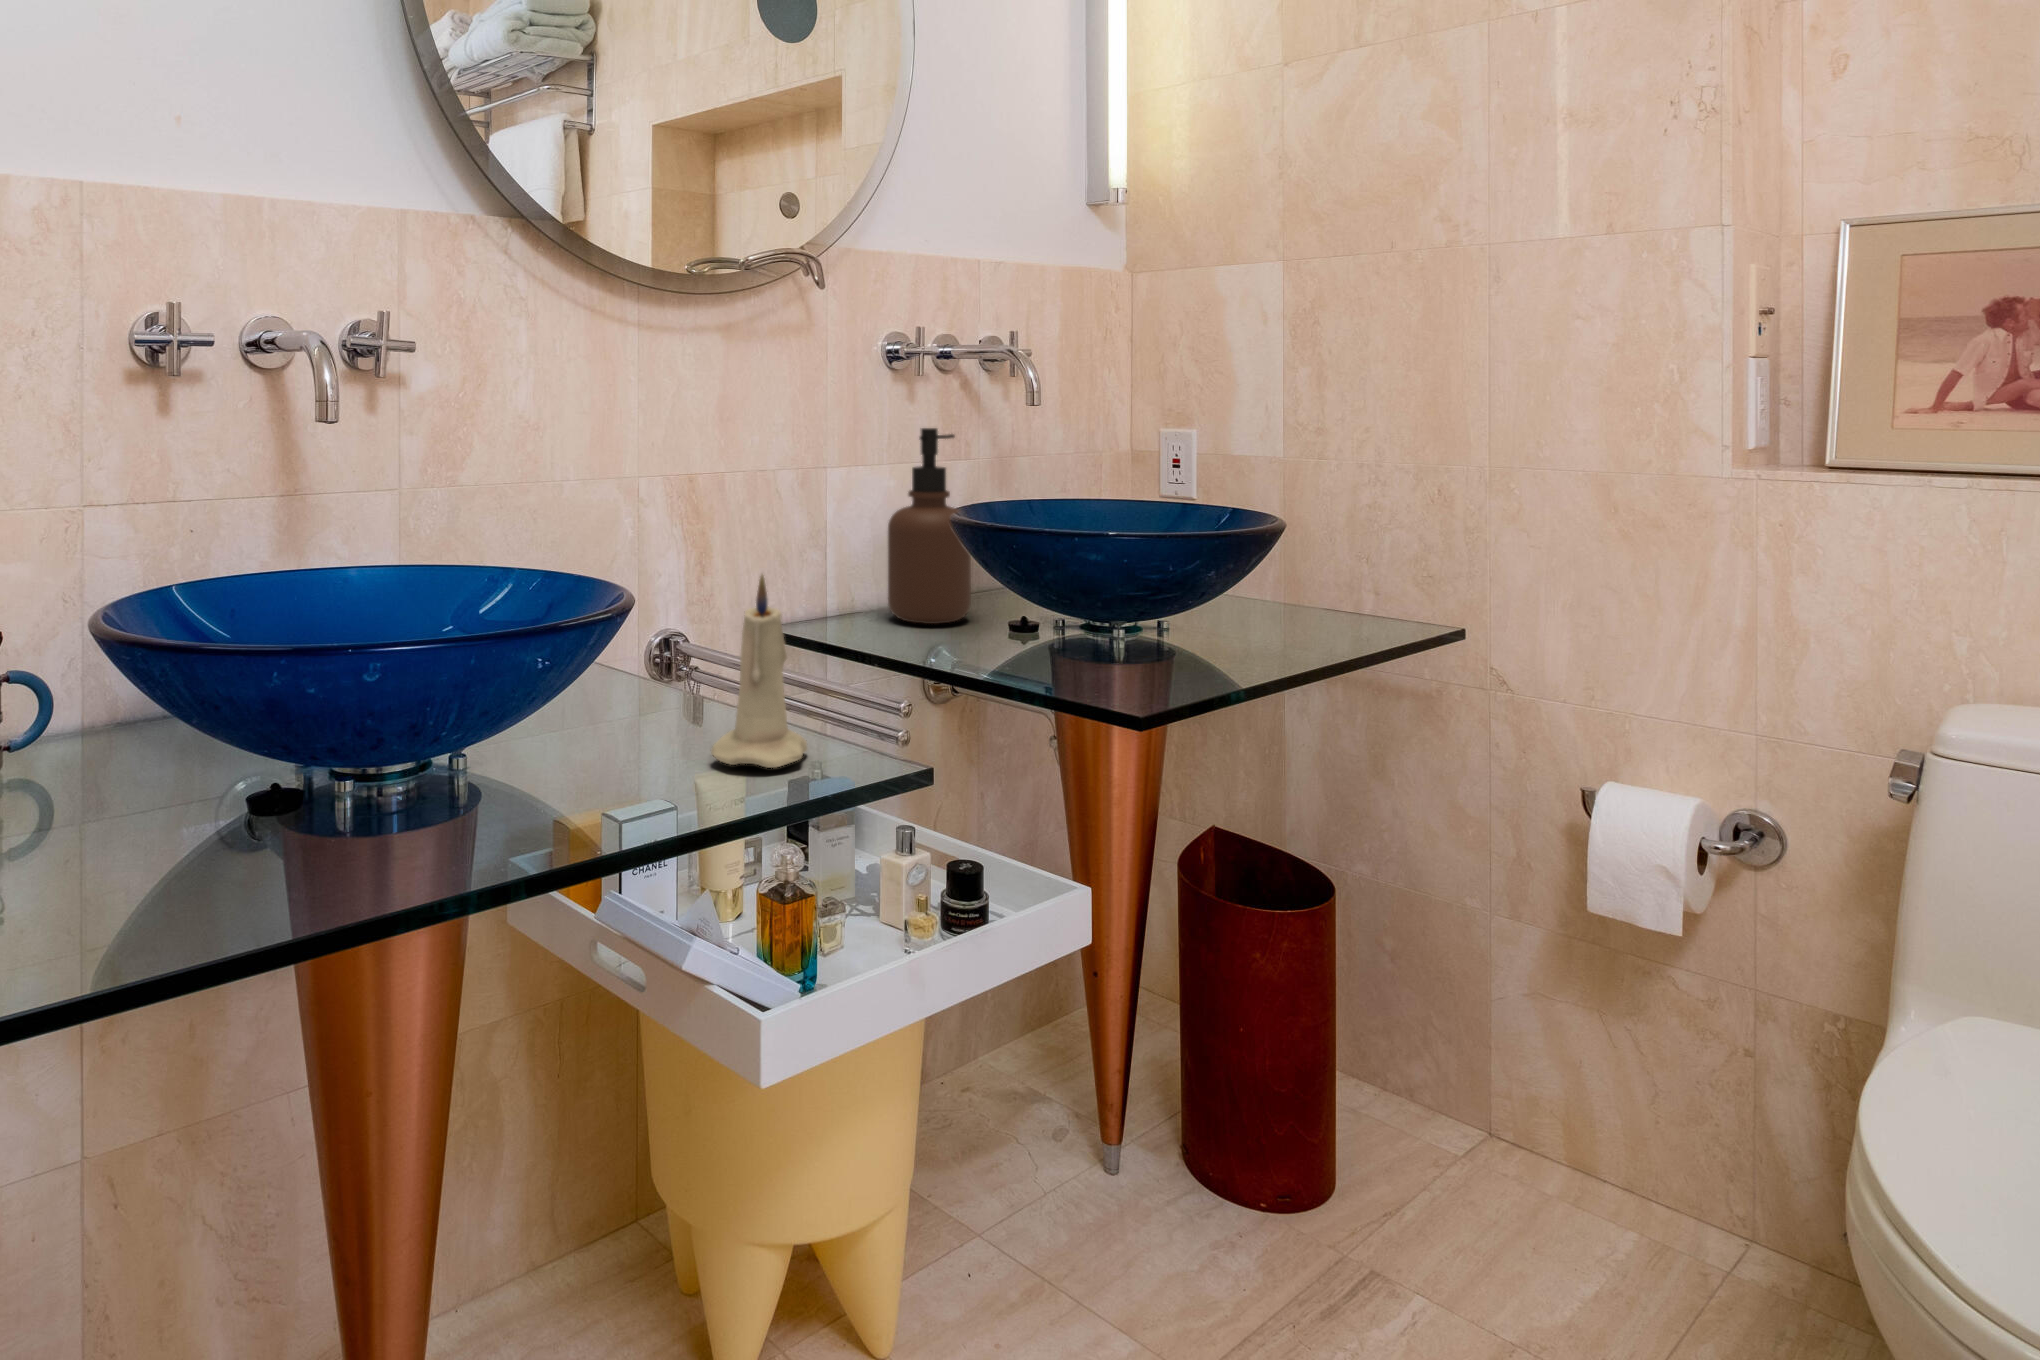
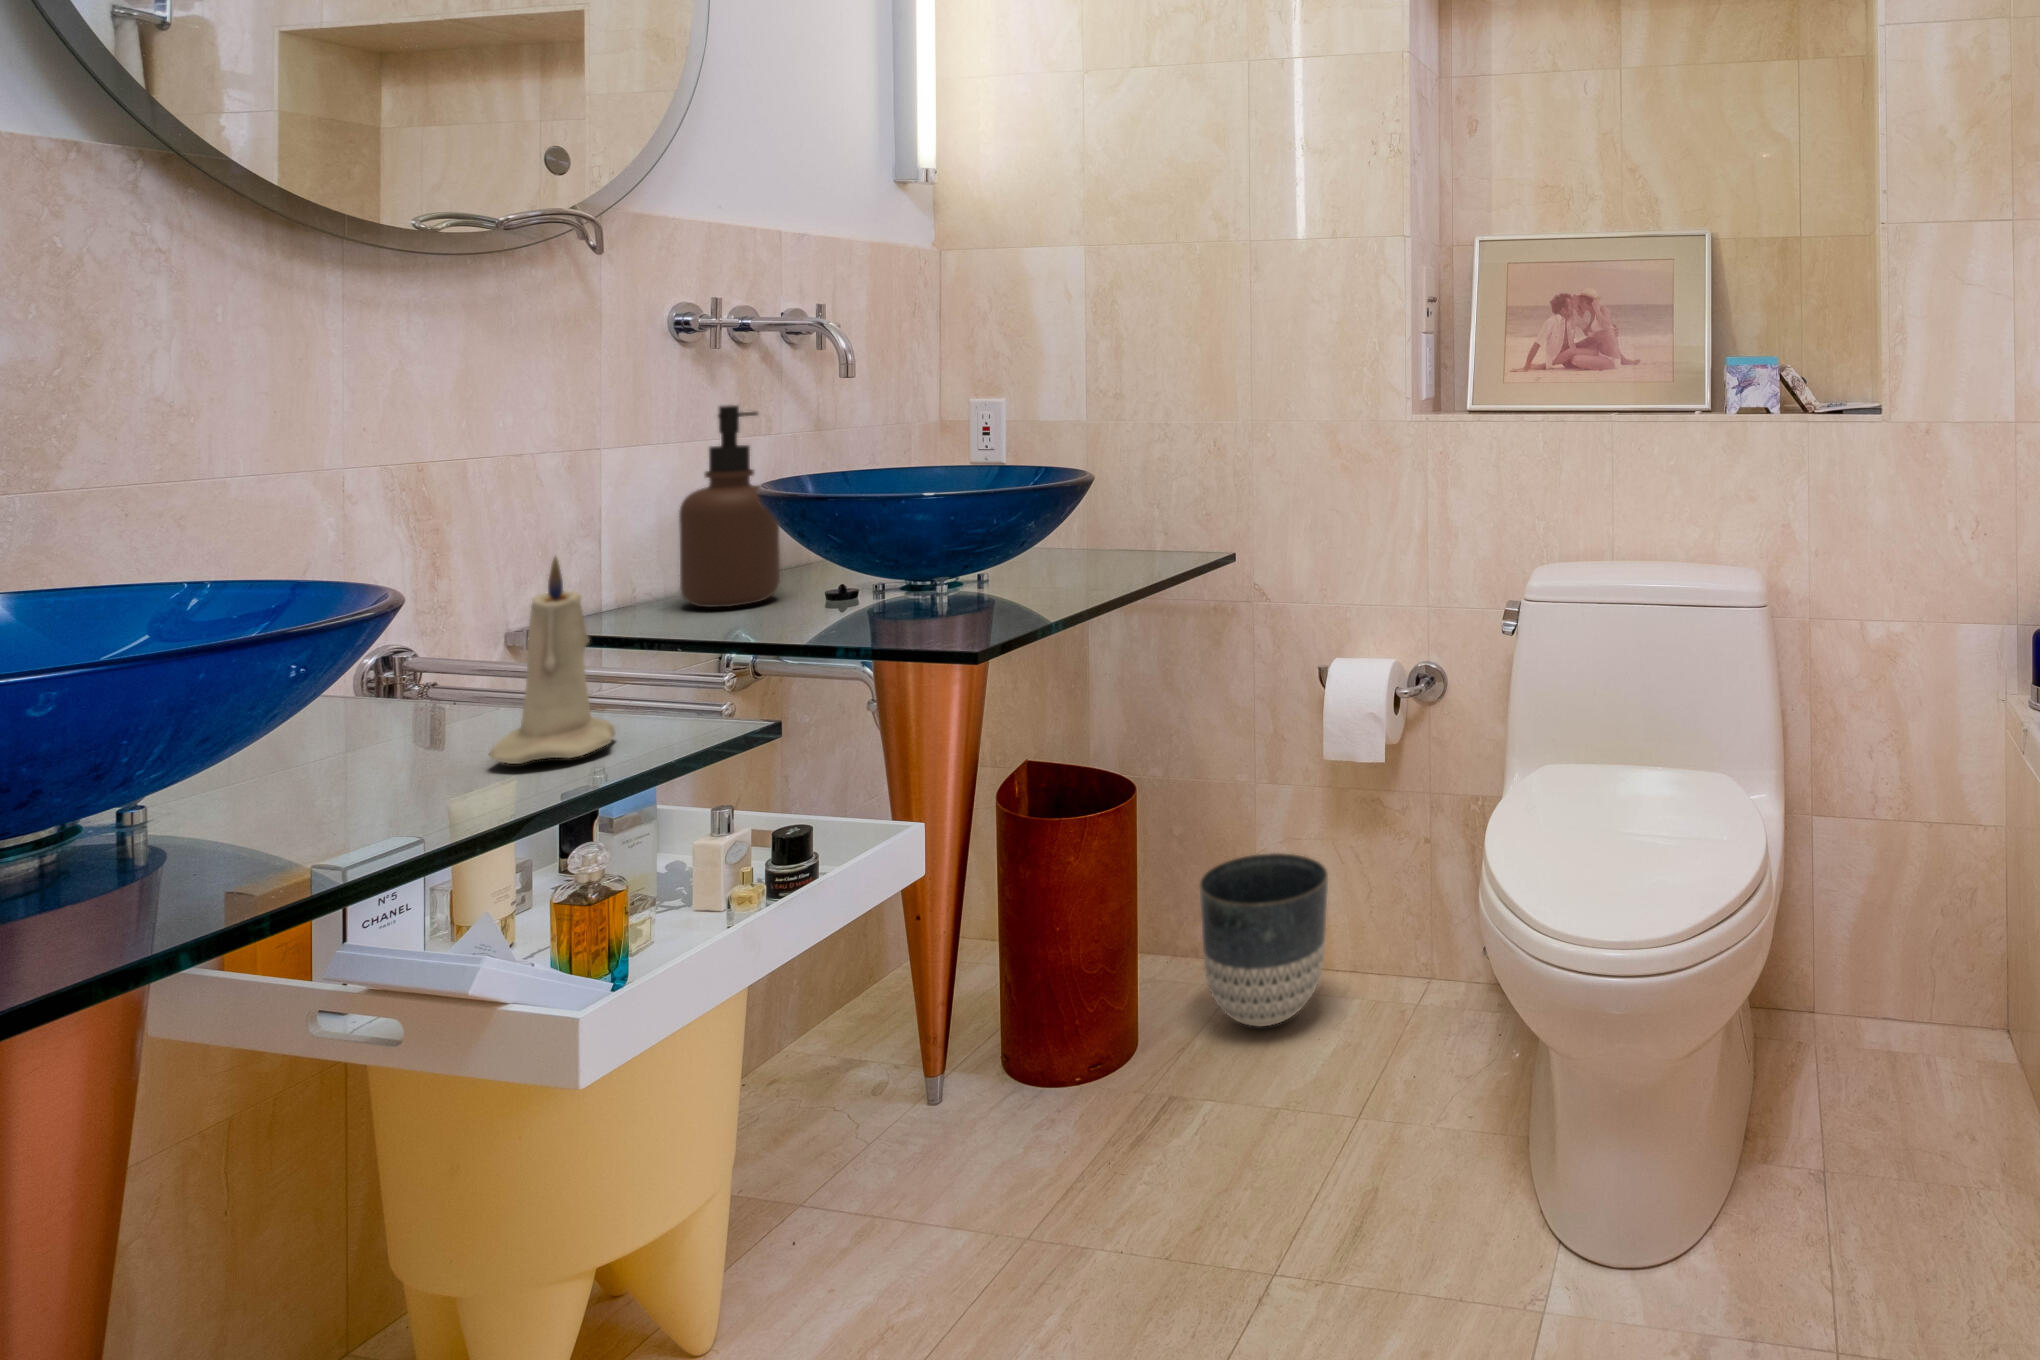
planter: none [1415,1005,1595,1235] -> present [1200,853,1328,1027]

